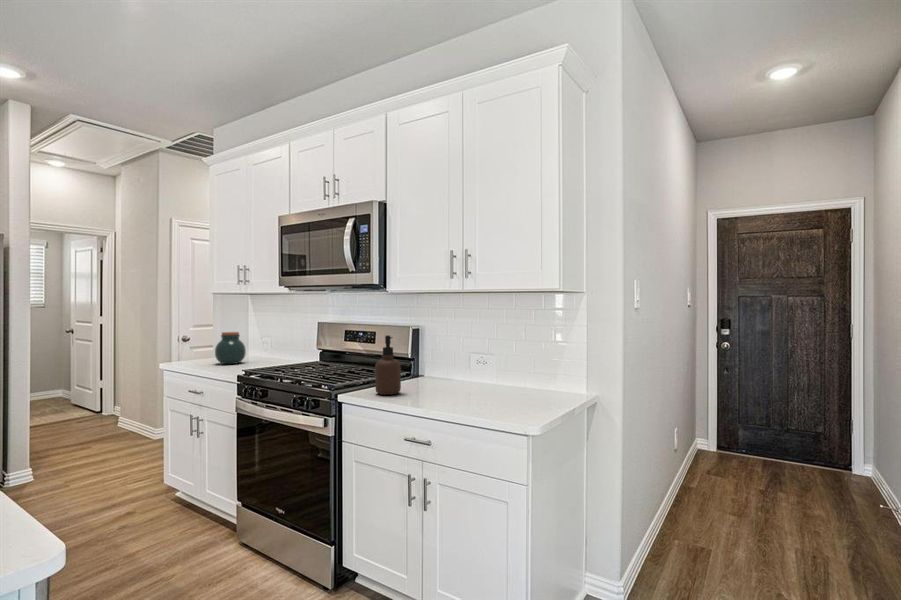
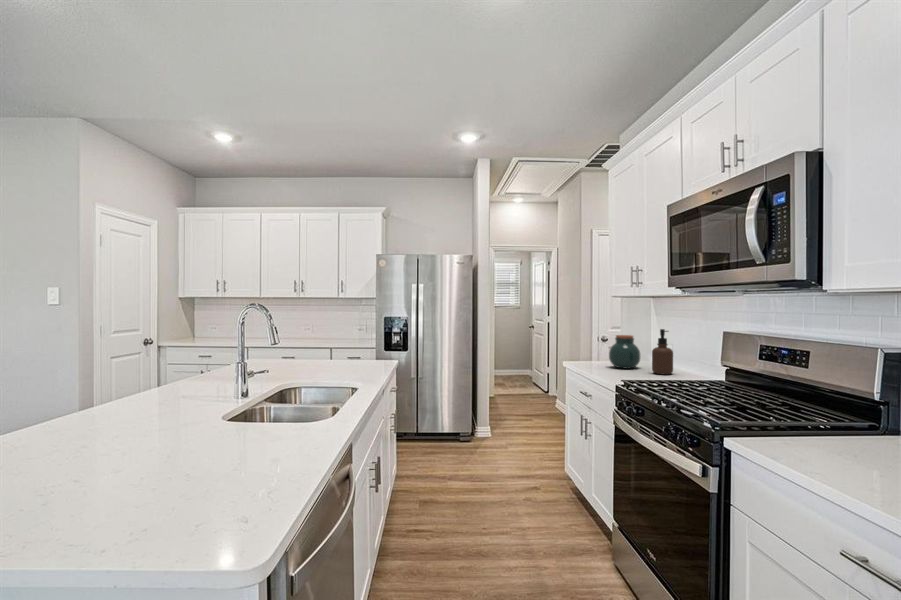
soap dispenser: present [375,335,401,395] -> present [652,329,673,375]

